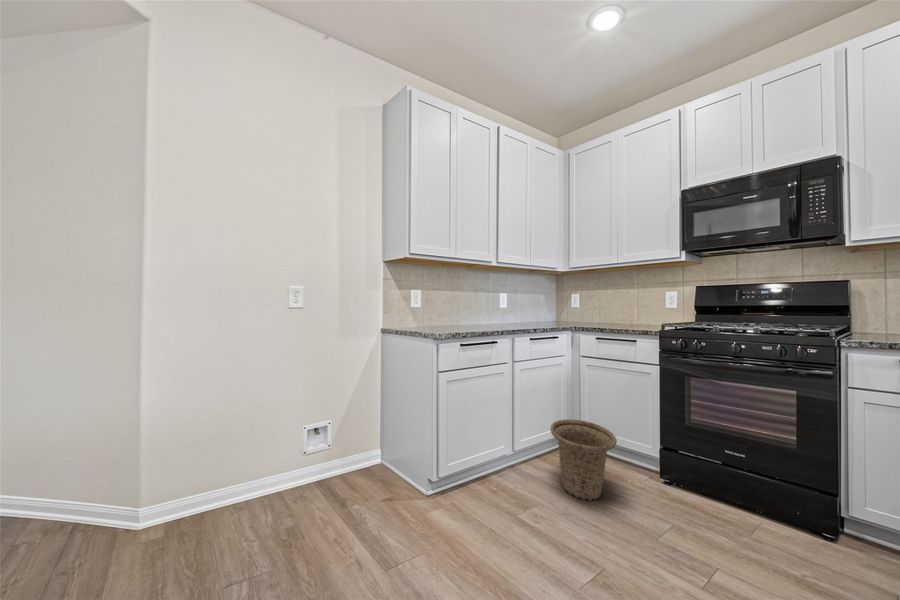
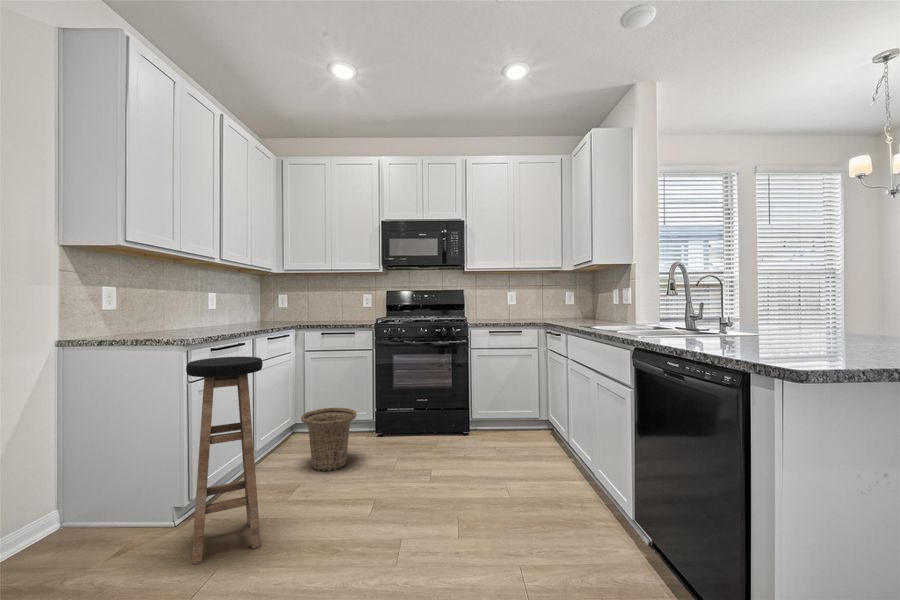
bar stool: none [395,356,469,571] -> present [186,357,263,565]

